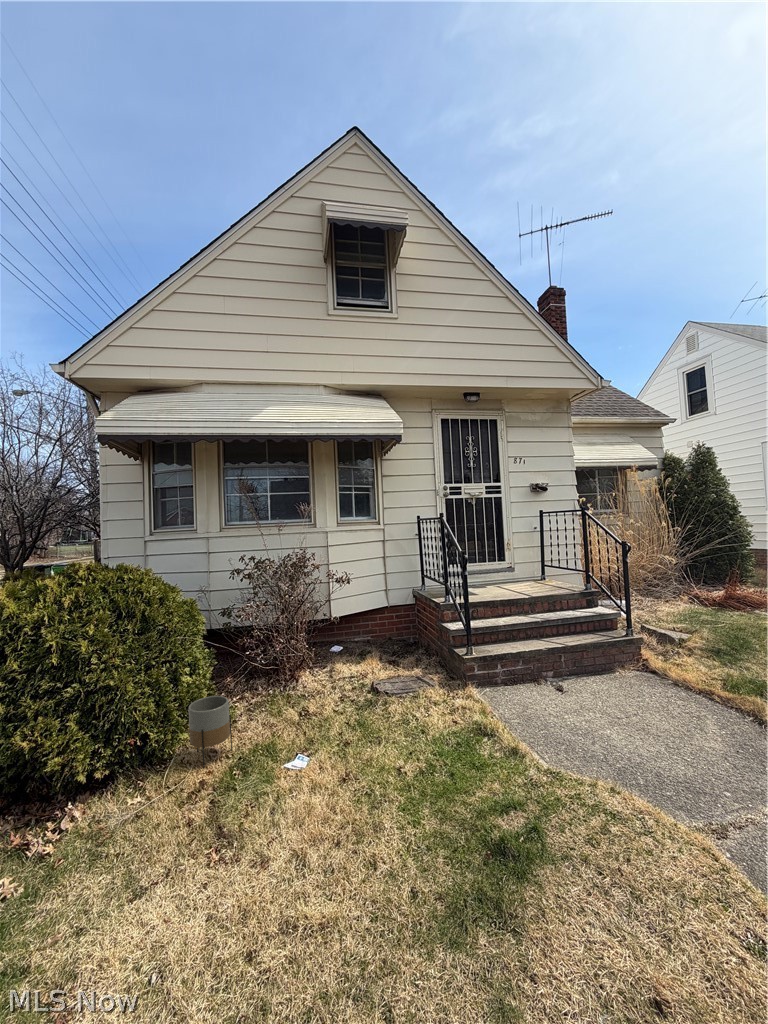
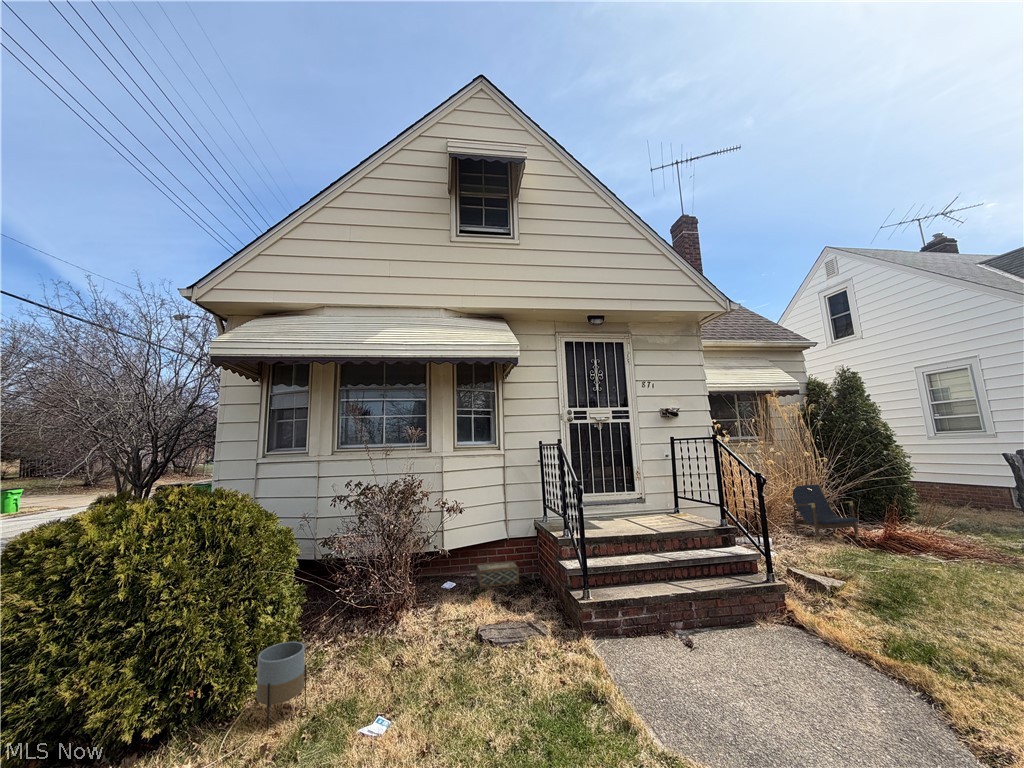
lounge chair: none [643,552,705,604] -> present [793,485,859,542]
woven basket: none [359,627,400,650] -> present [477,561,519,587]

